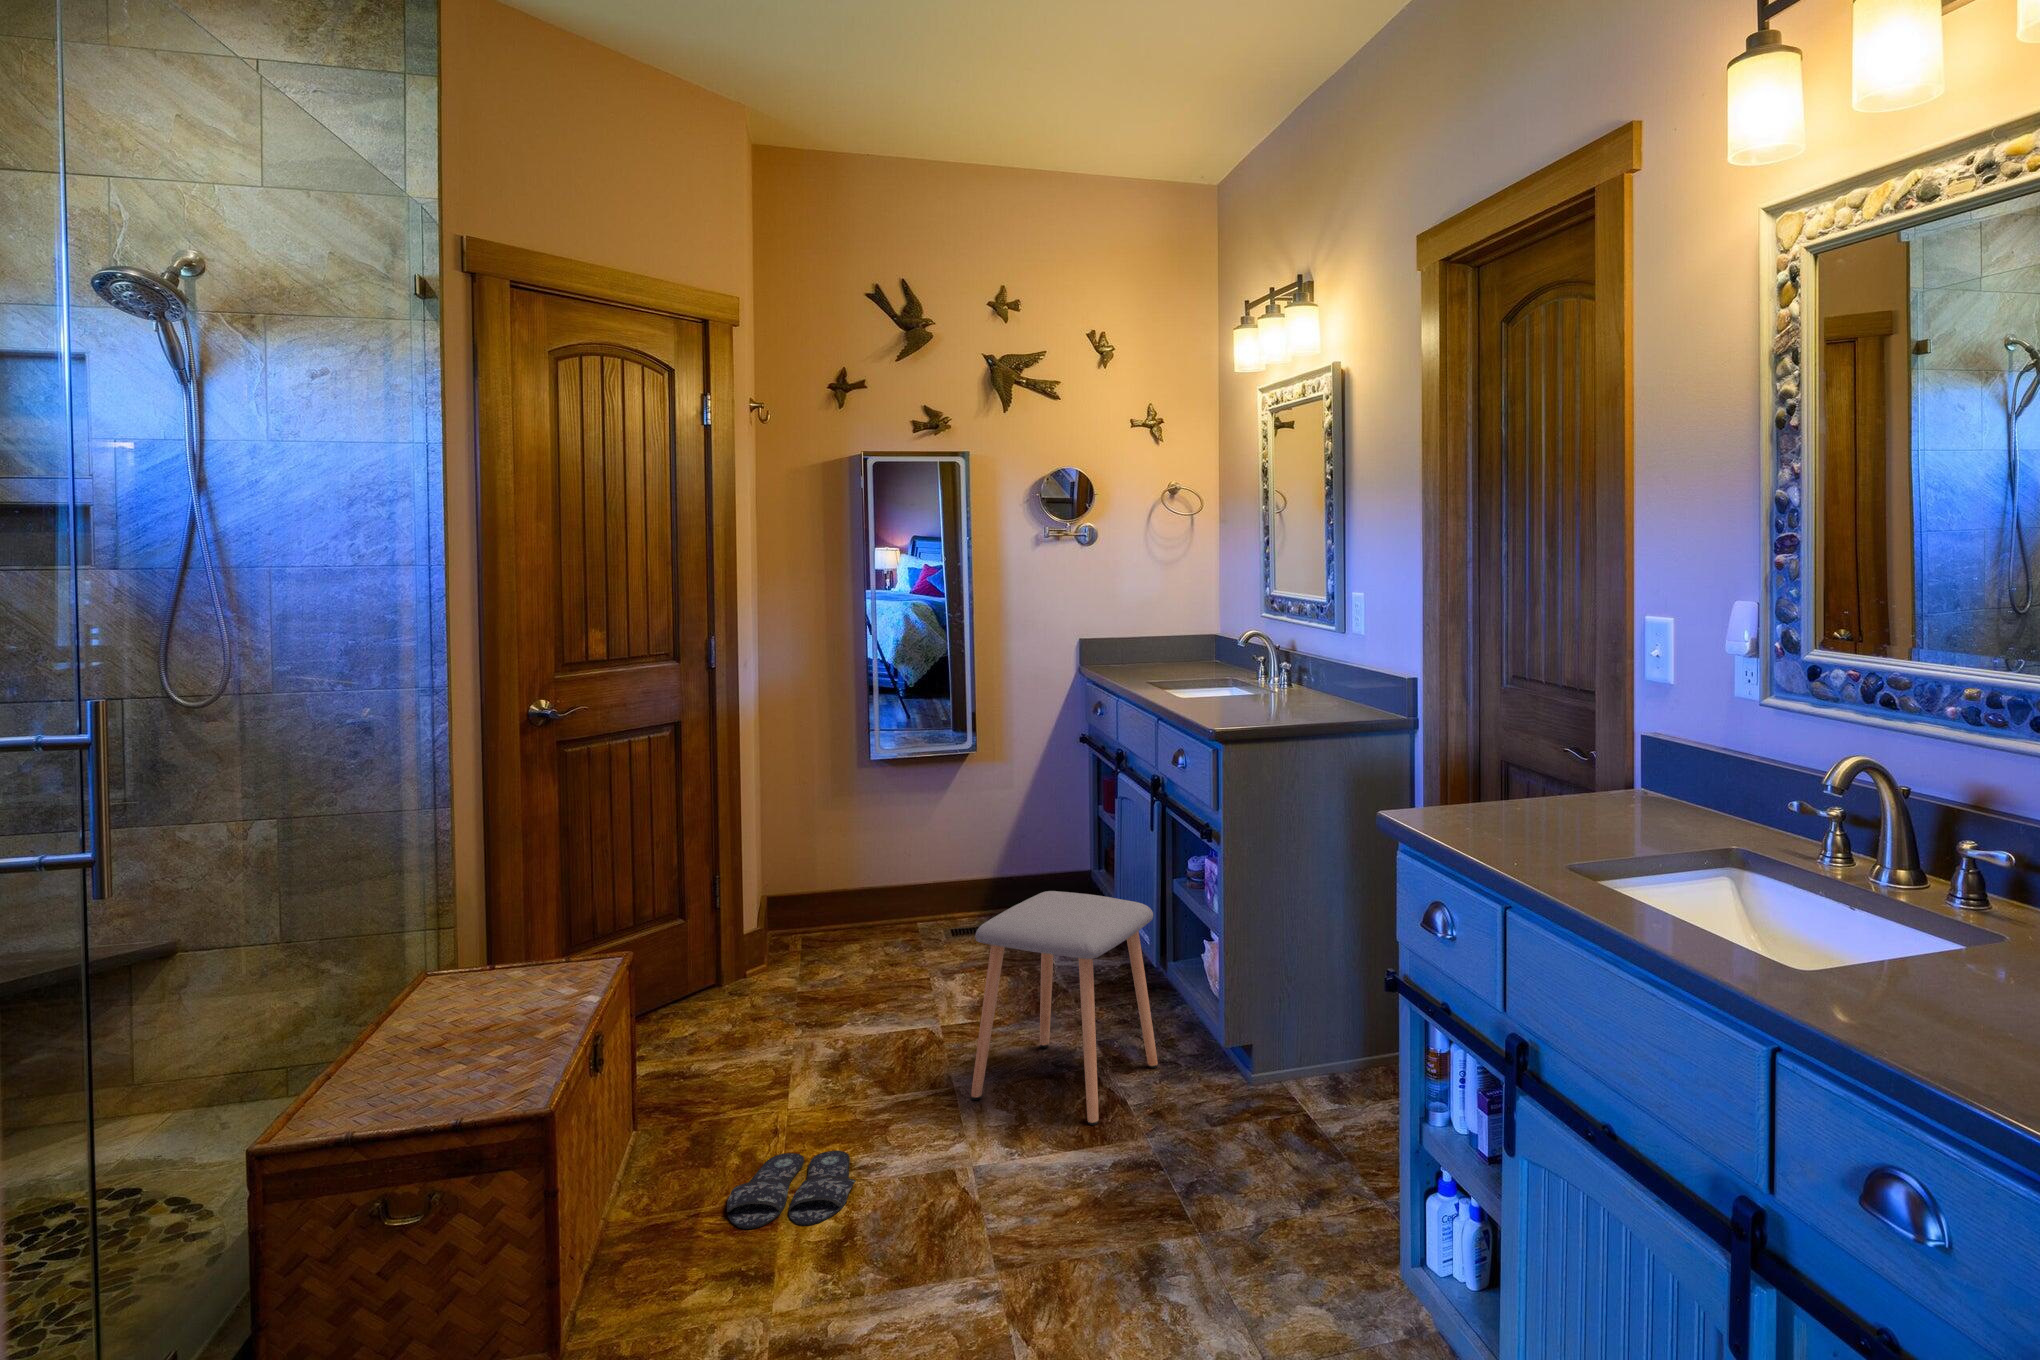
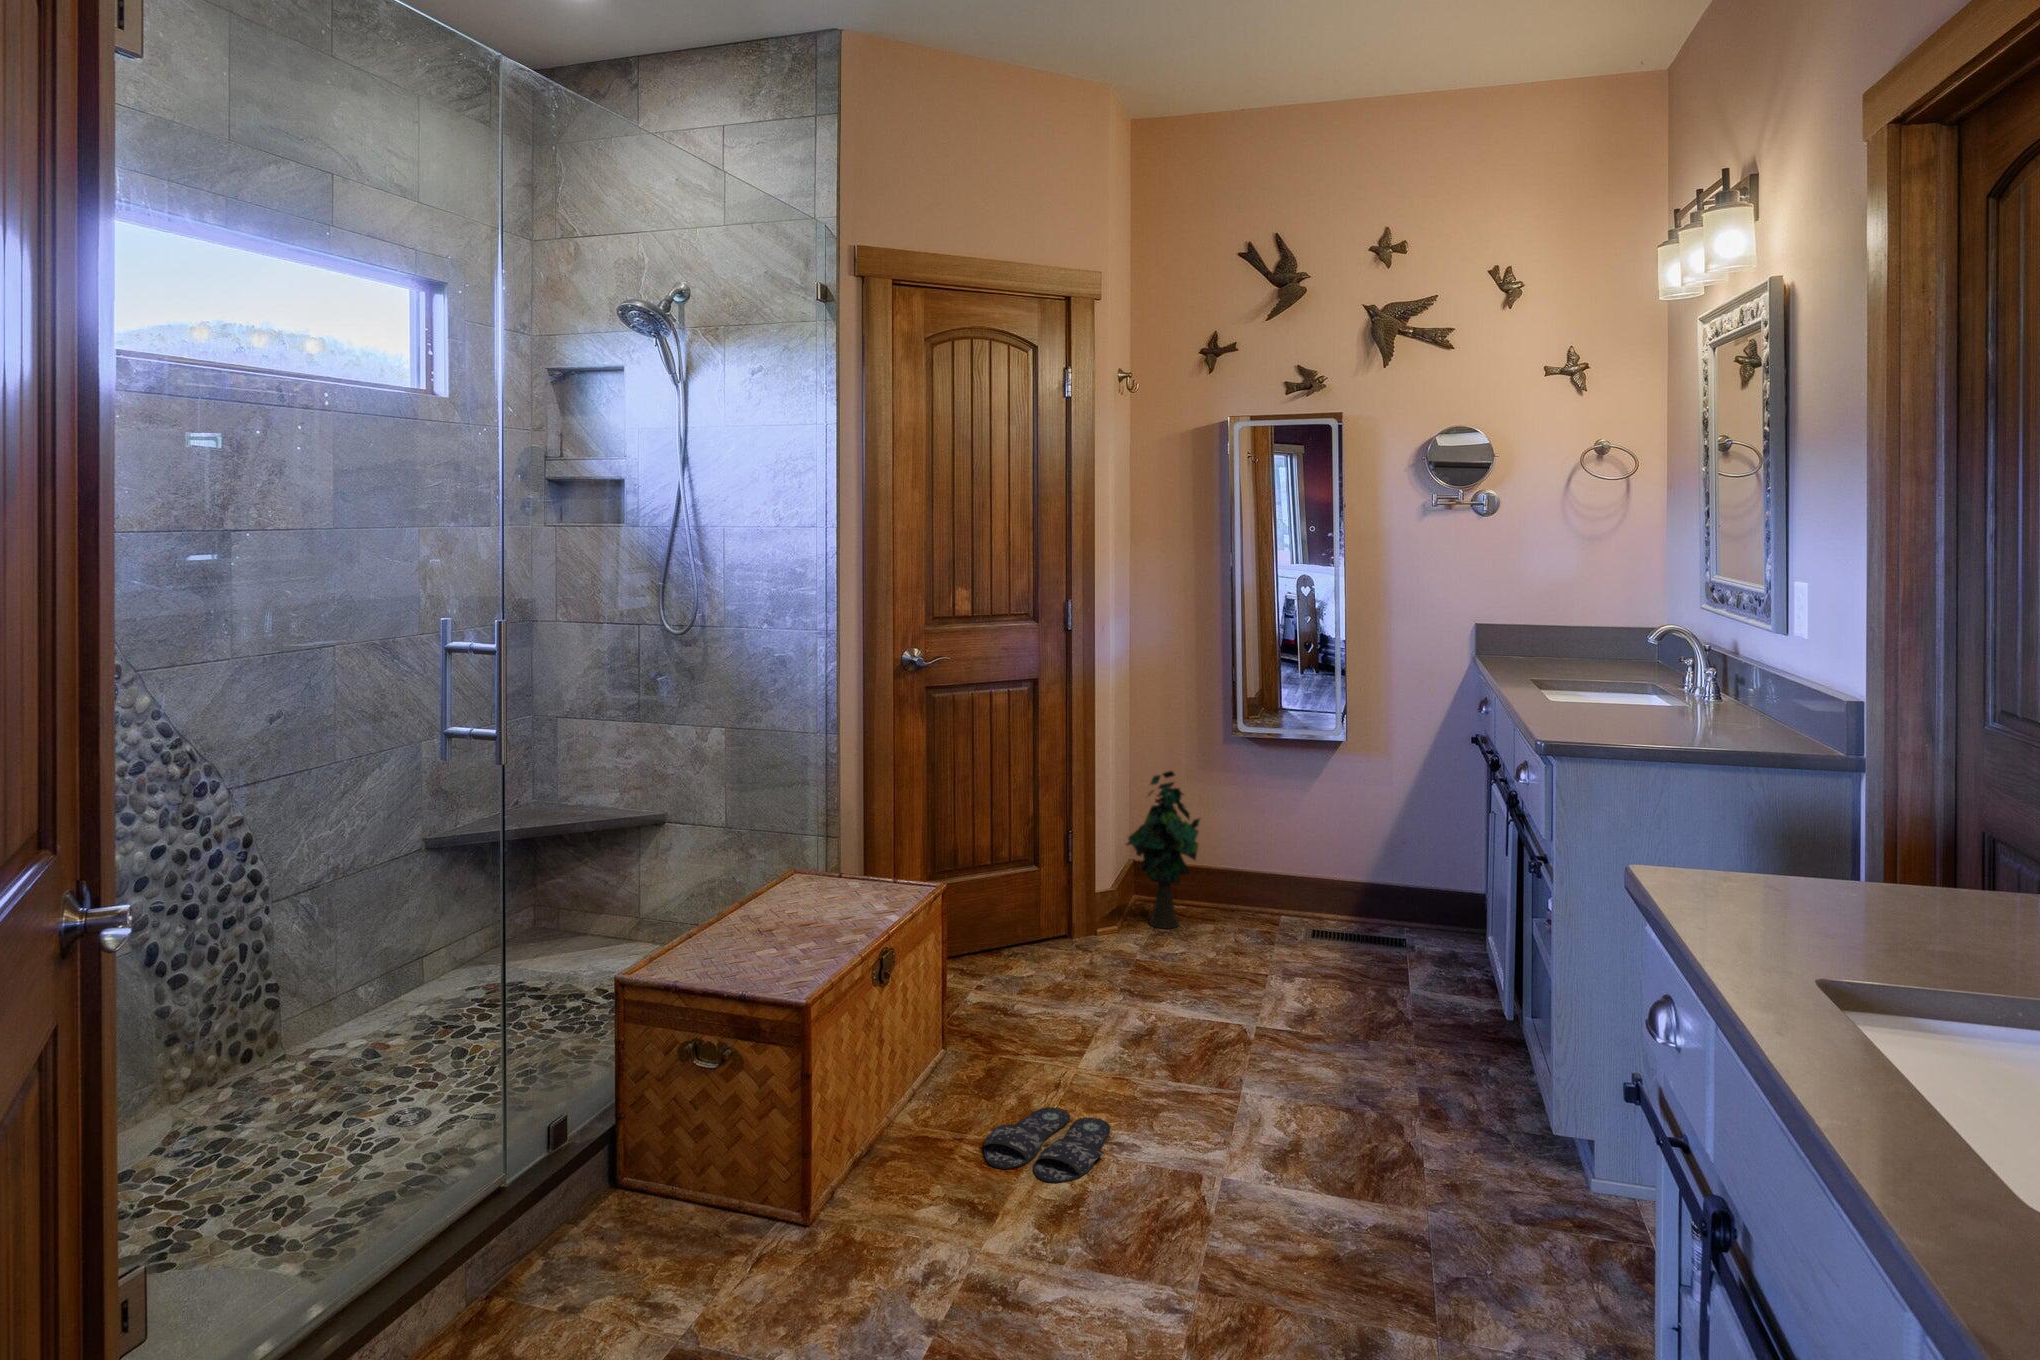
decorative plant: none [768,798,844,957] -> present [1127,771,1200,929]
stool: present [971,891,1158,1125] -> none [1252,902,1478,1175]

